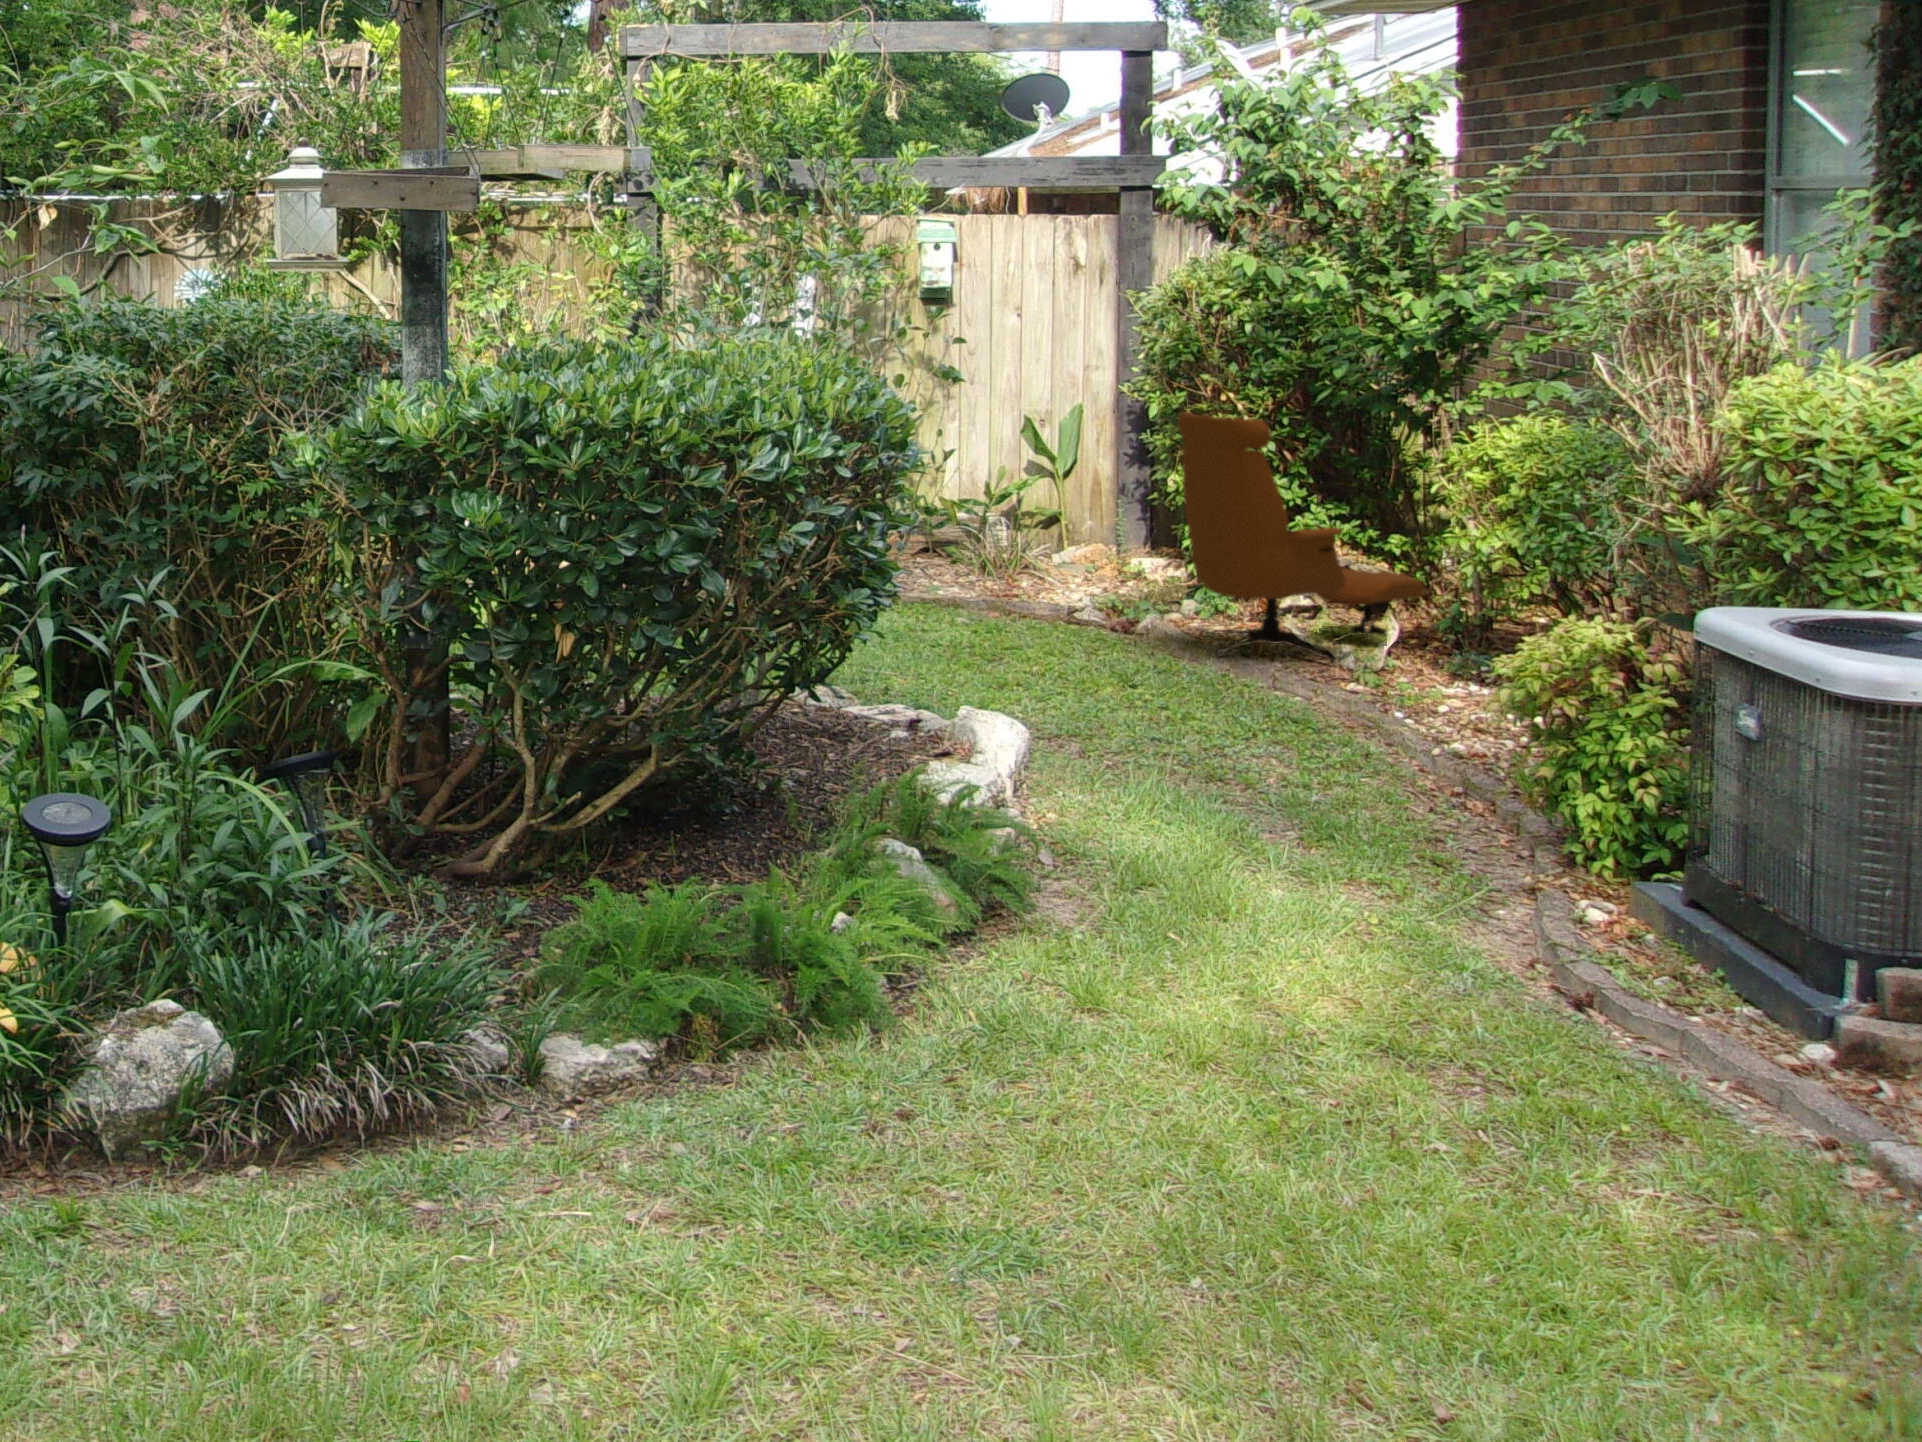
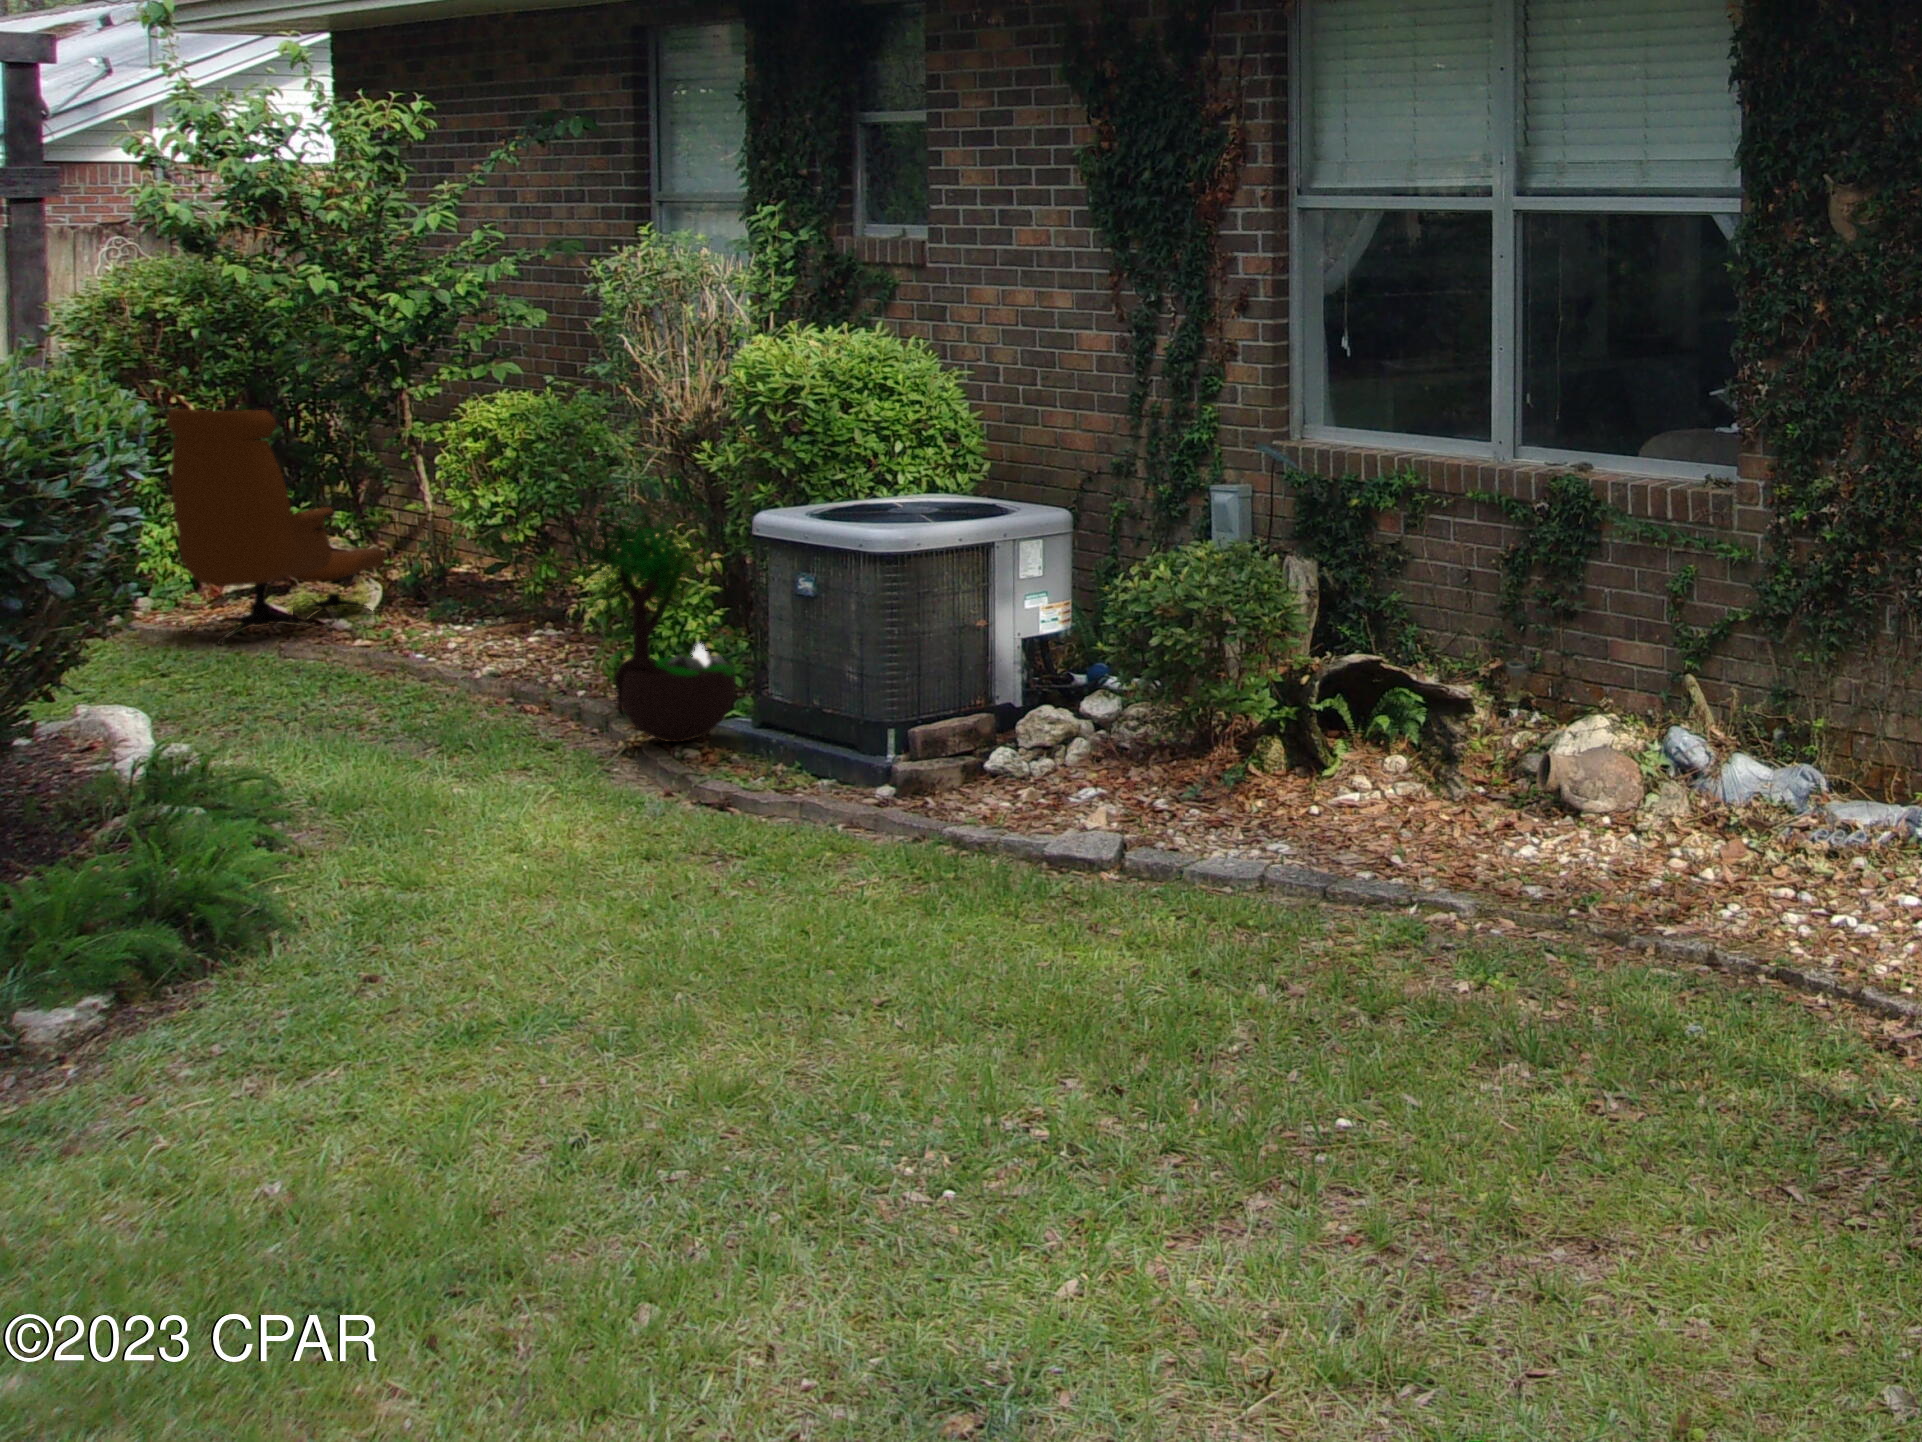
potted tree: none [1439,554,1663,904] -> present [570,501,736,742]

